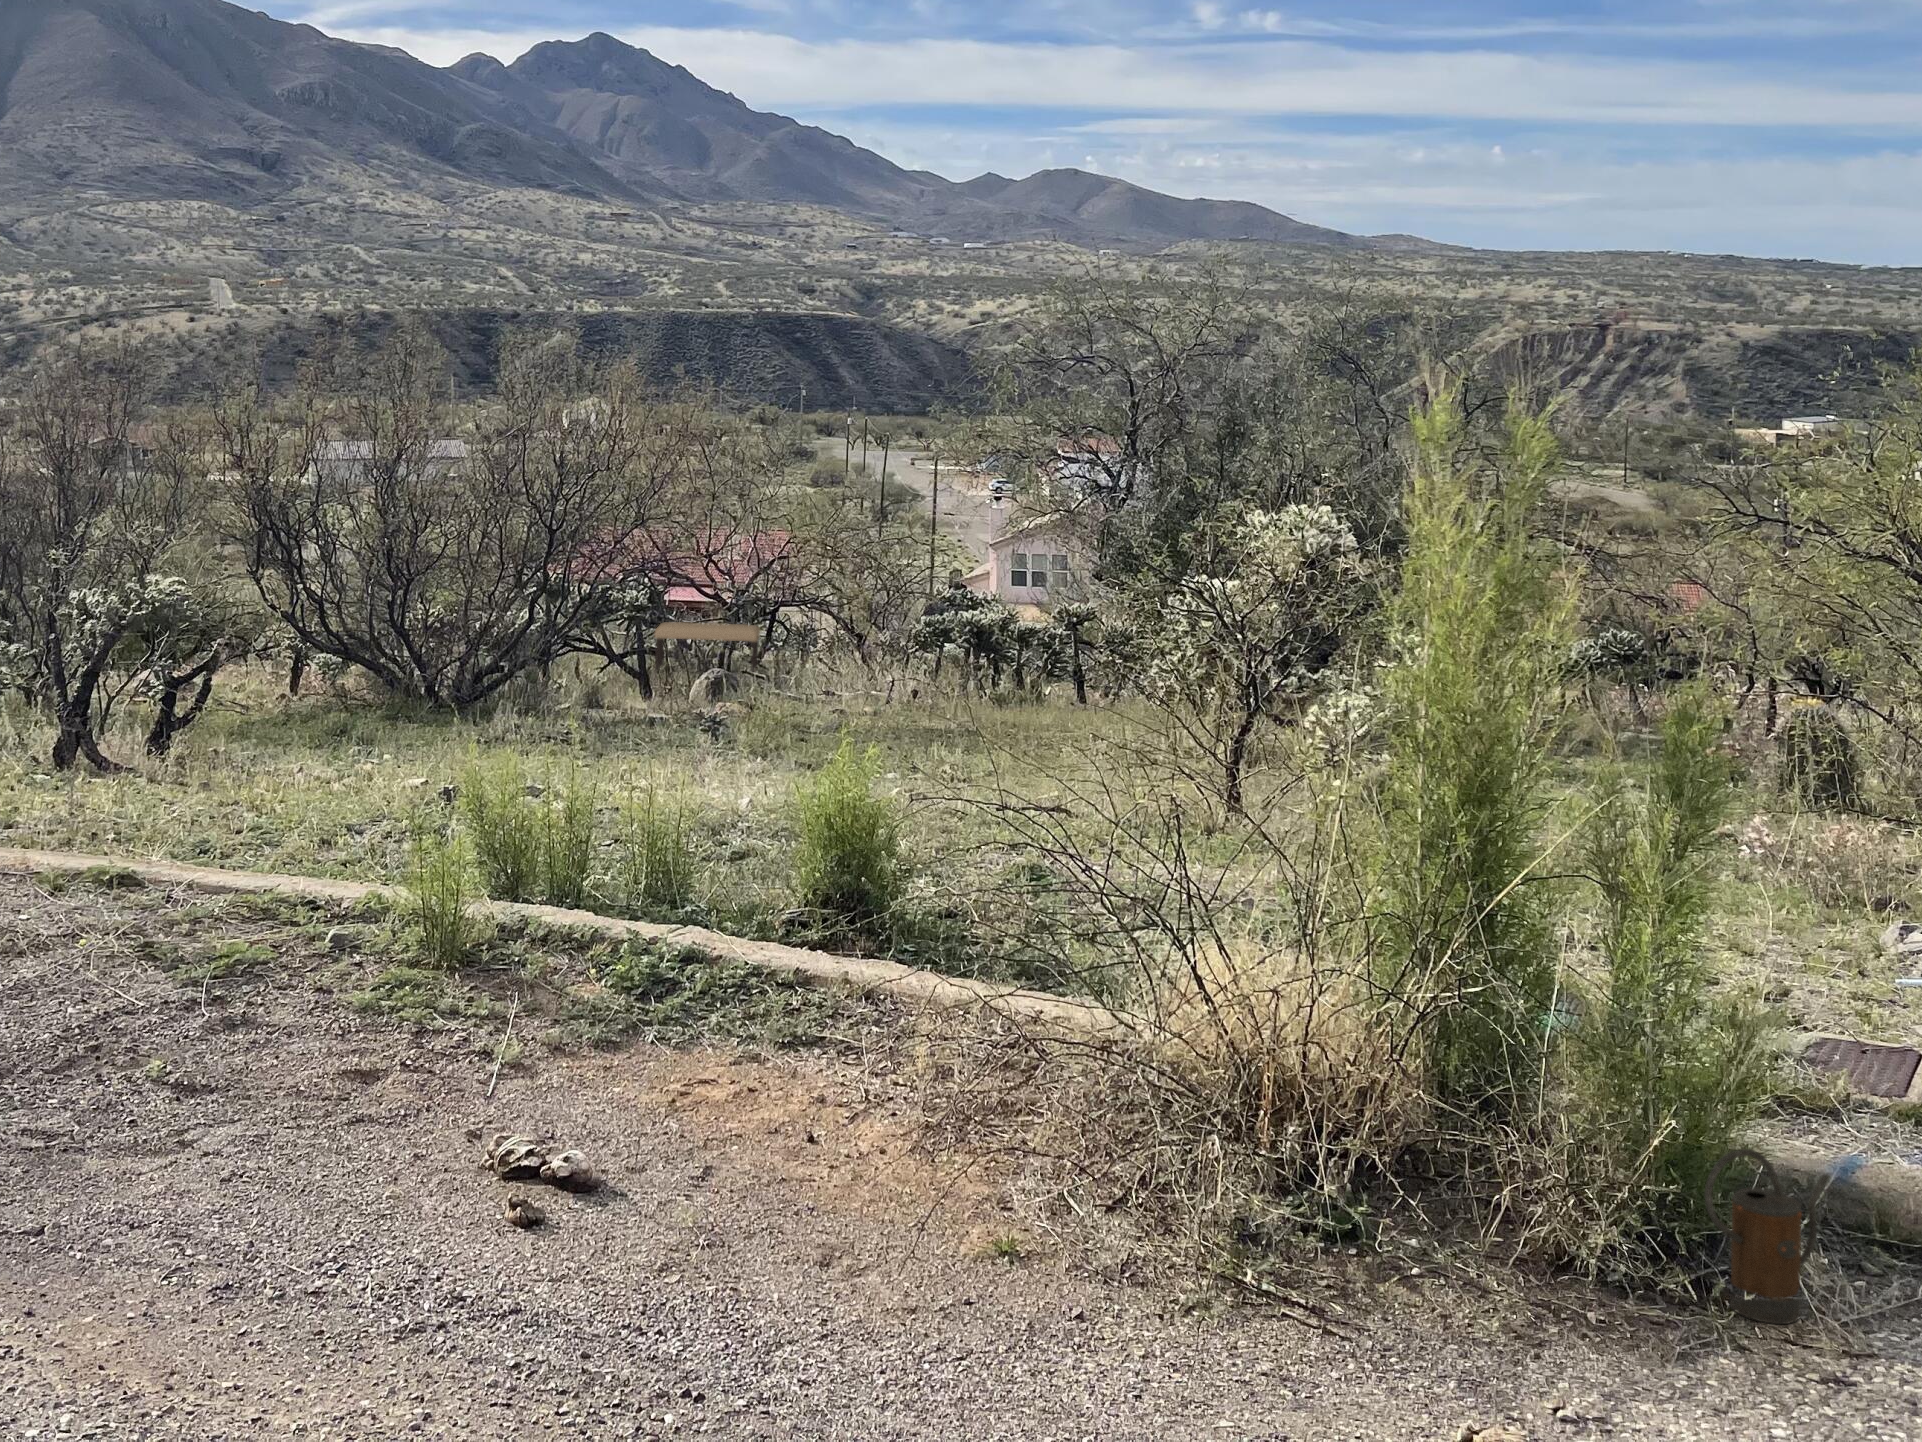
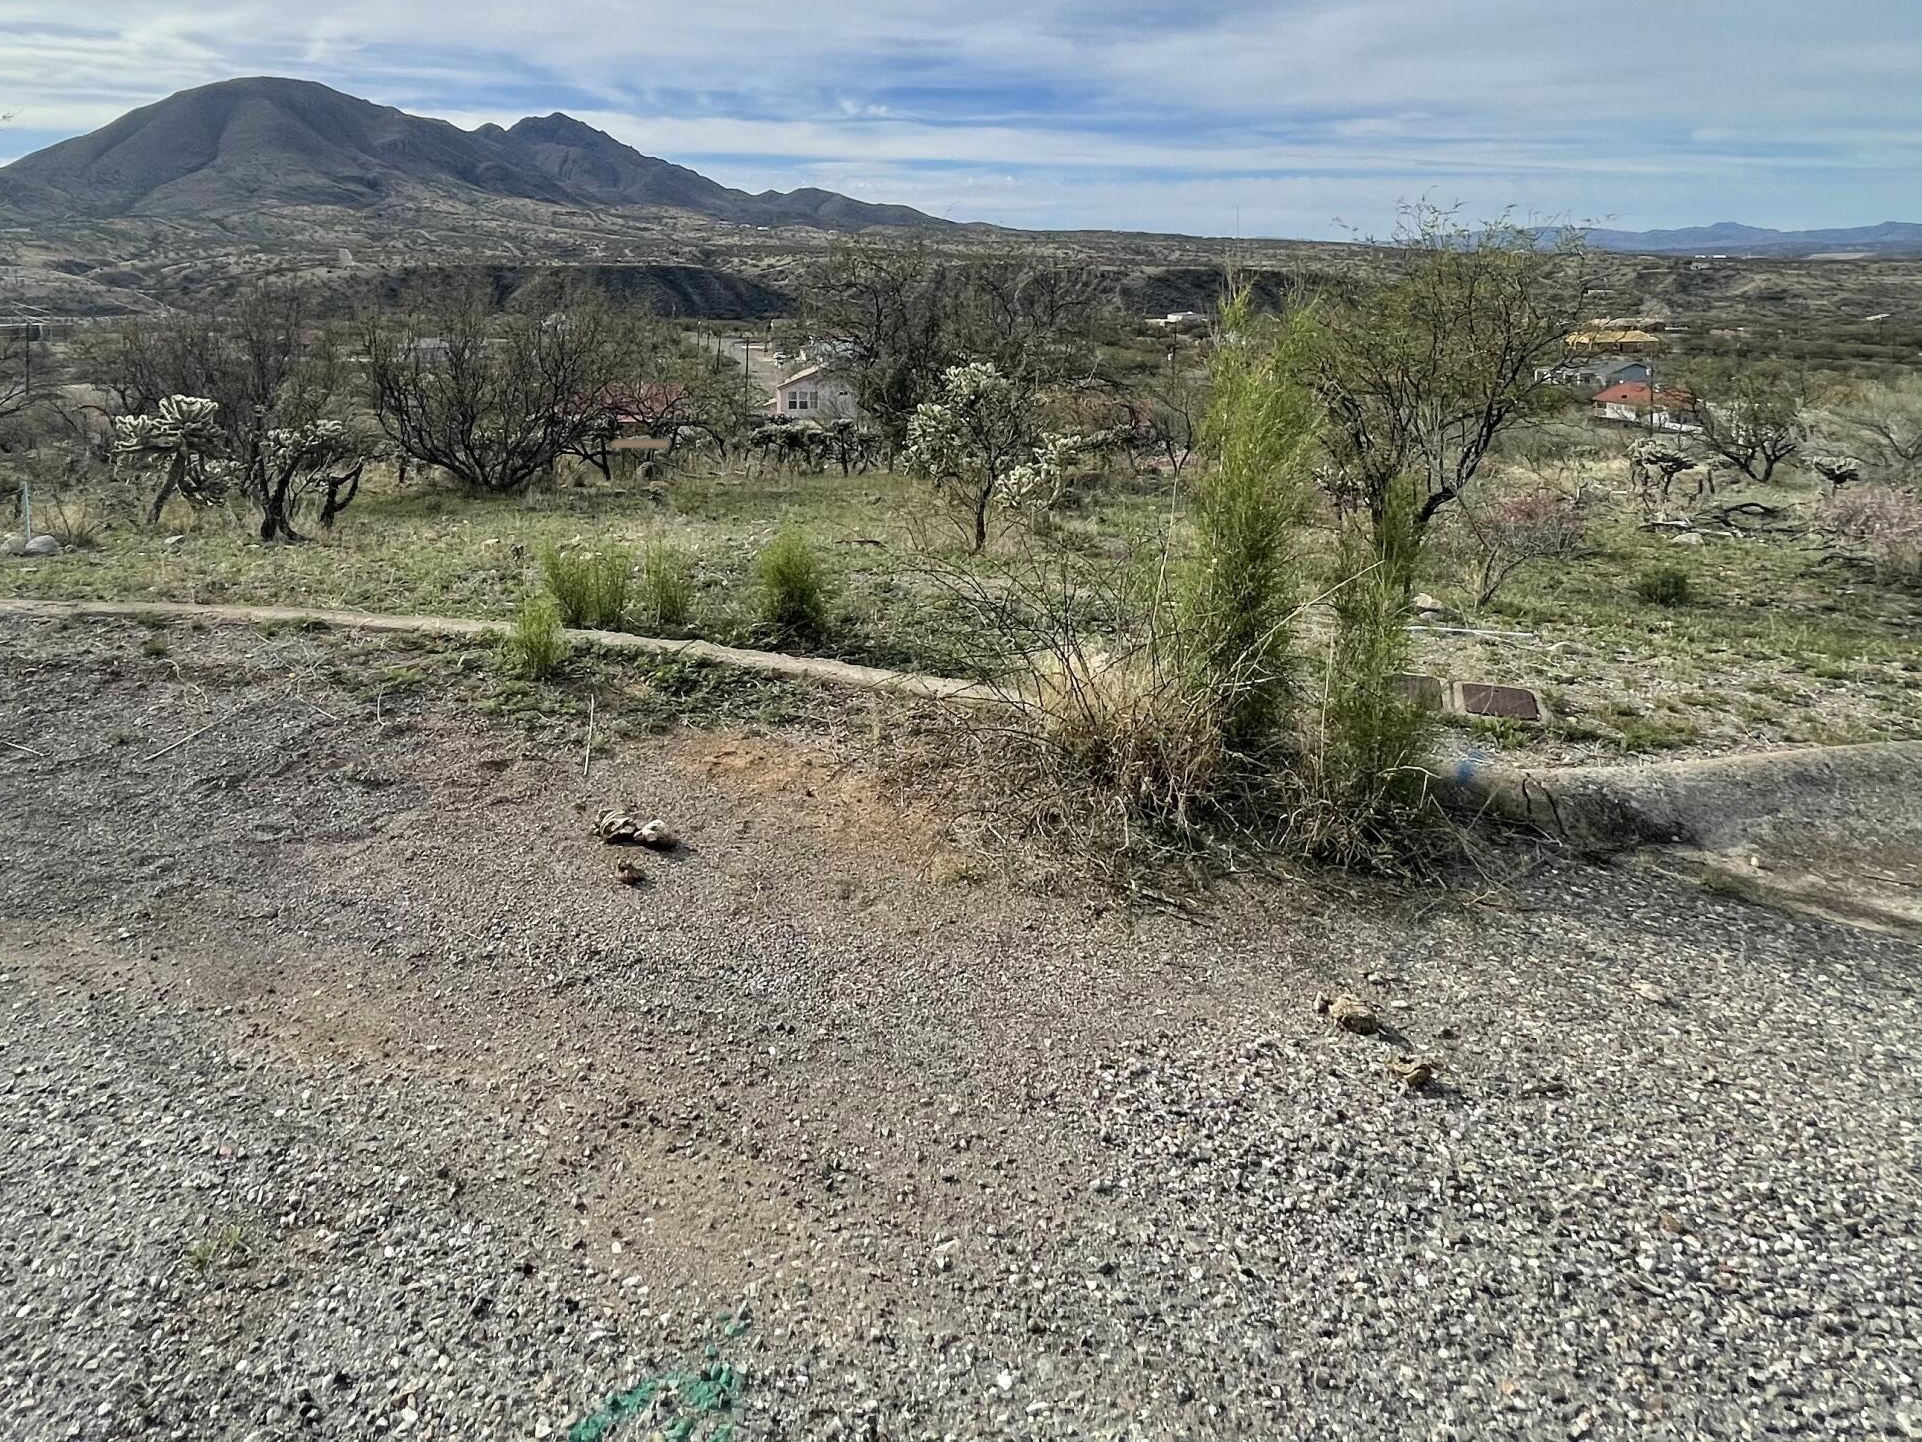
watering can: present [1705,1149,1829,1324] -> none [1409,779,1476,890]

